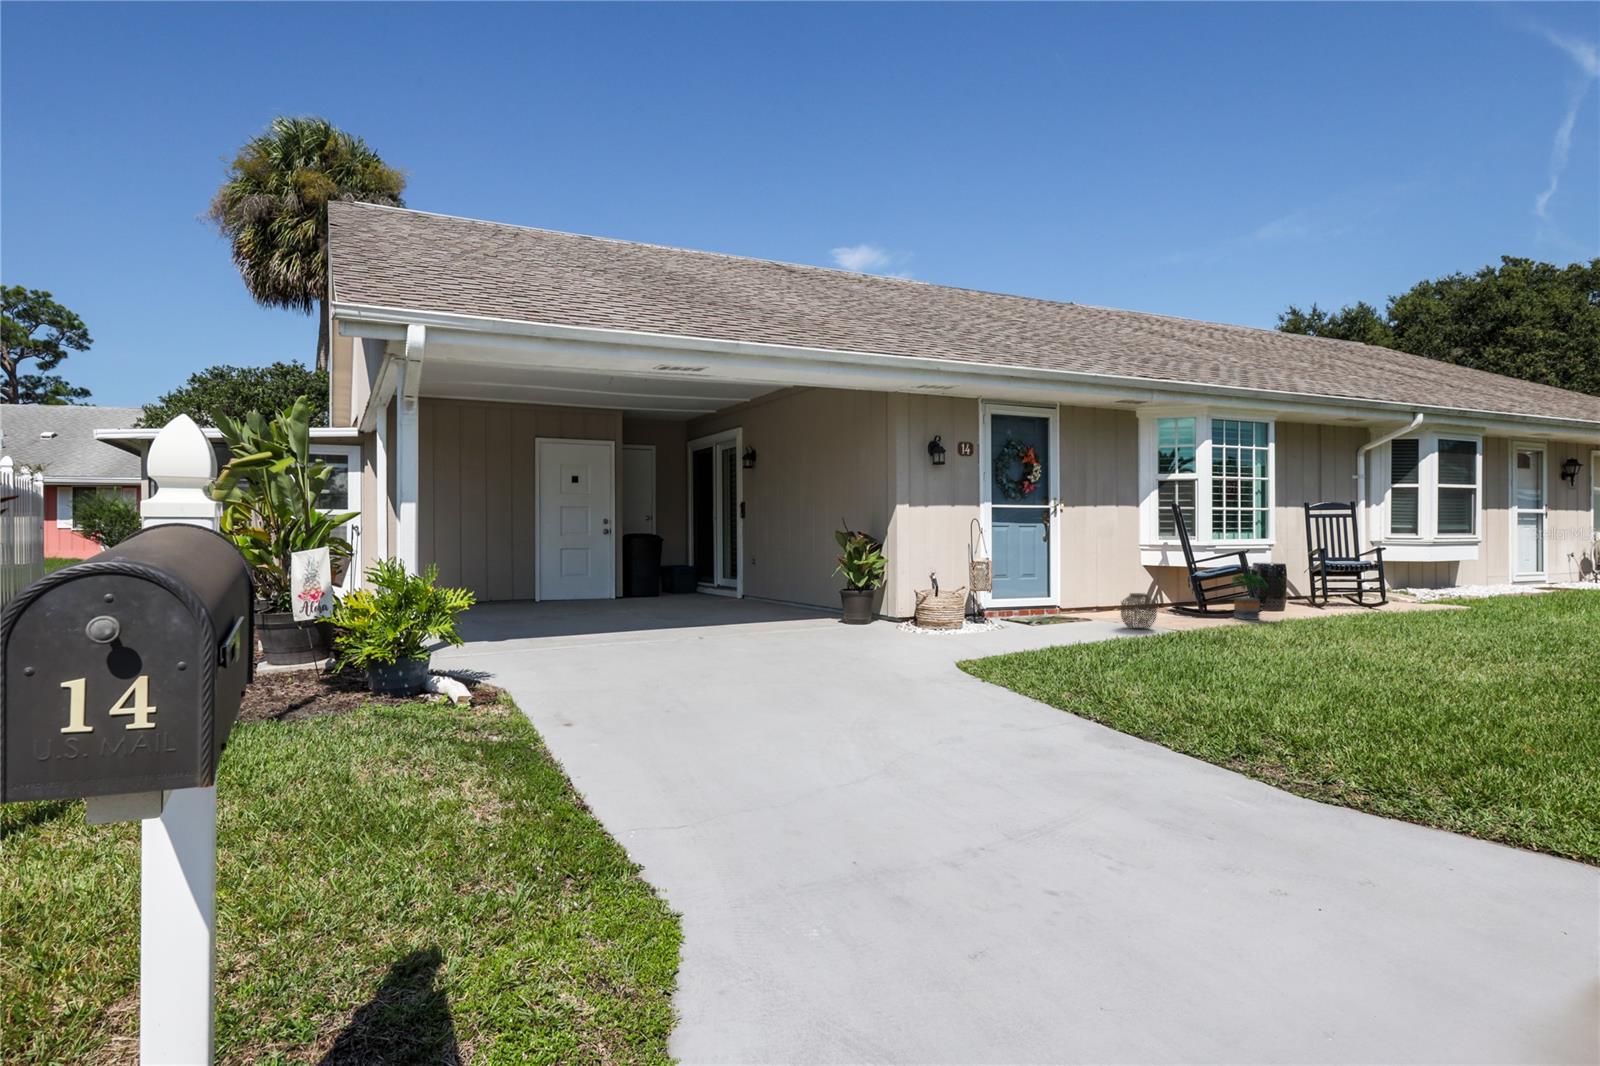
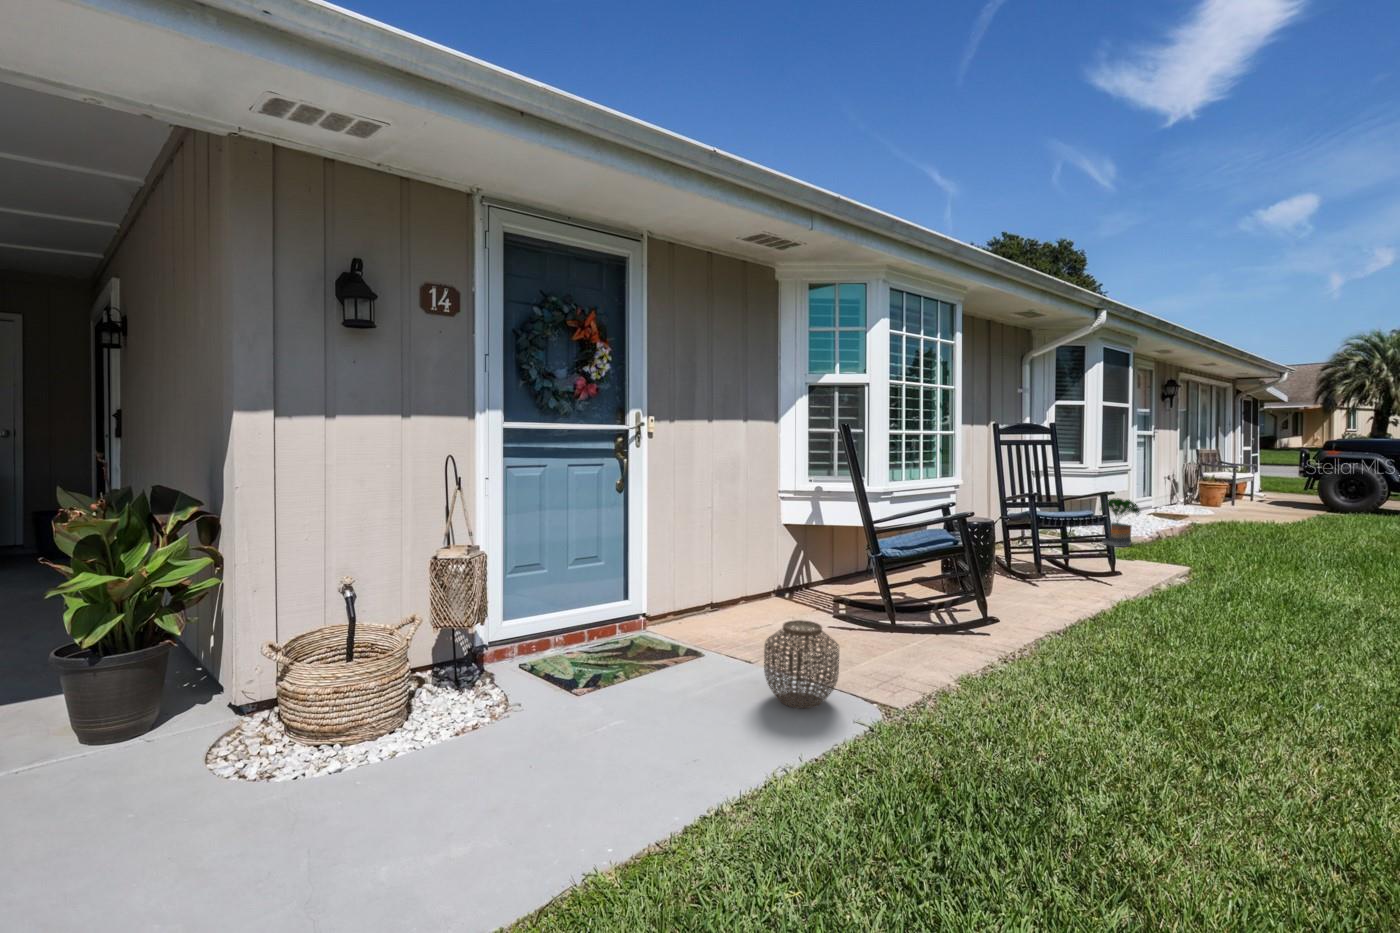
potted tree: present [1232,574,1268,620] -> present [1100,498,1140,547]

